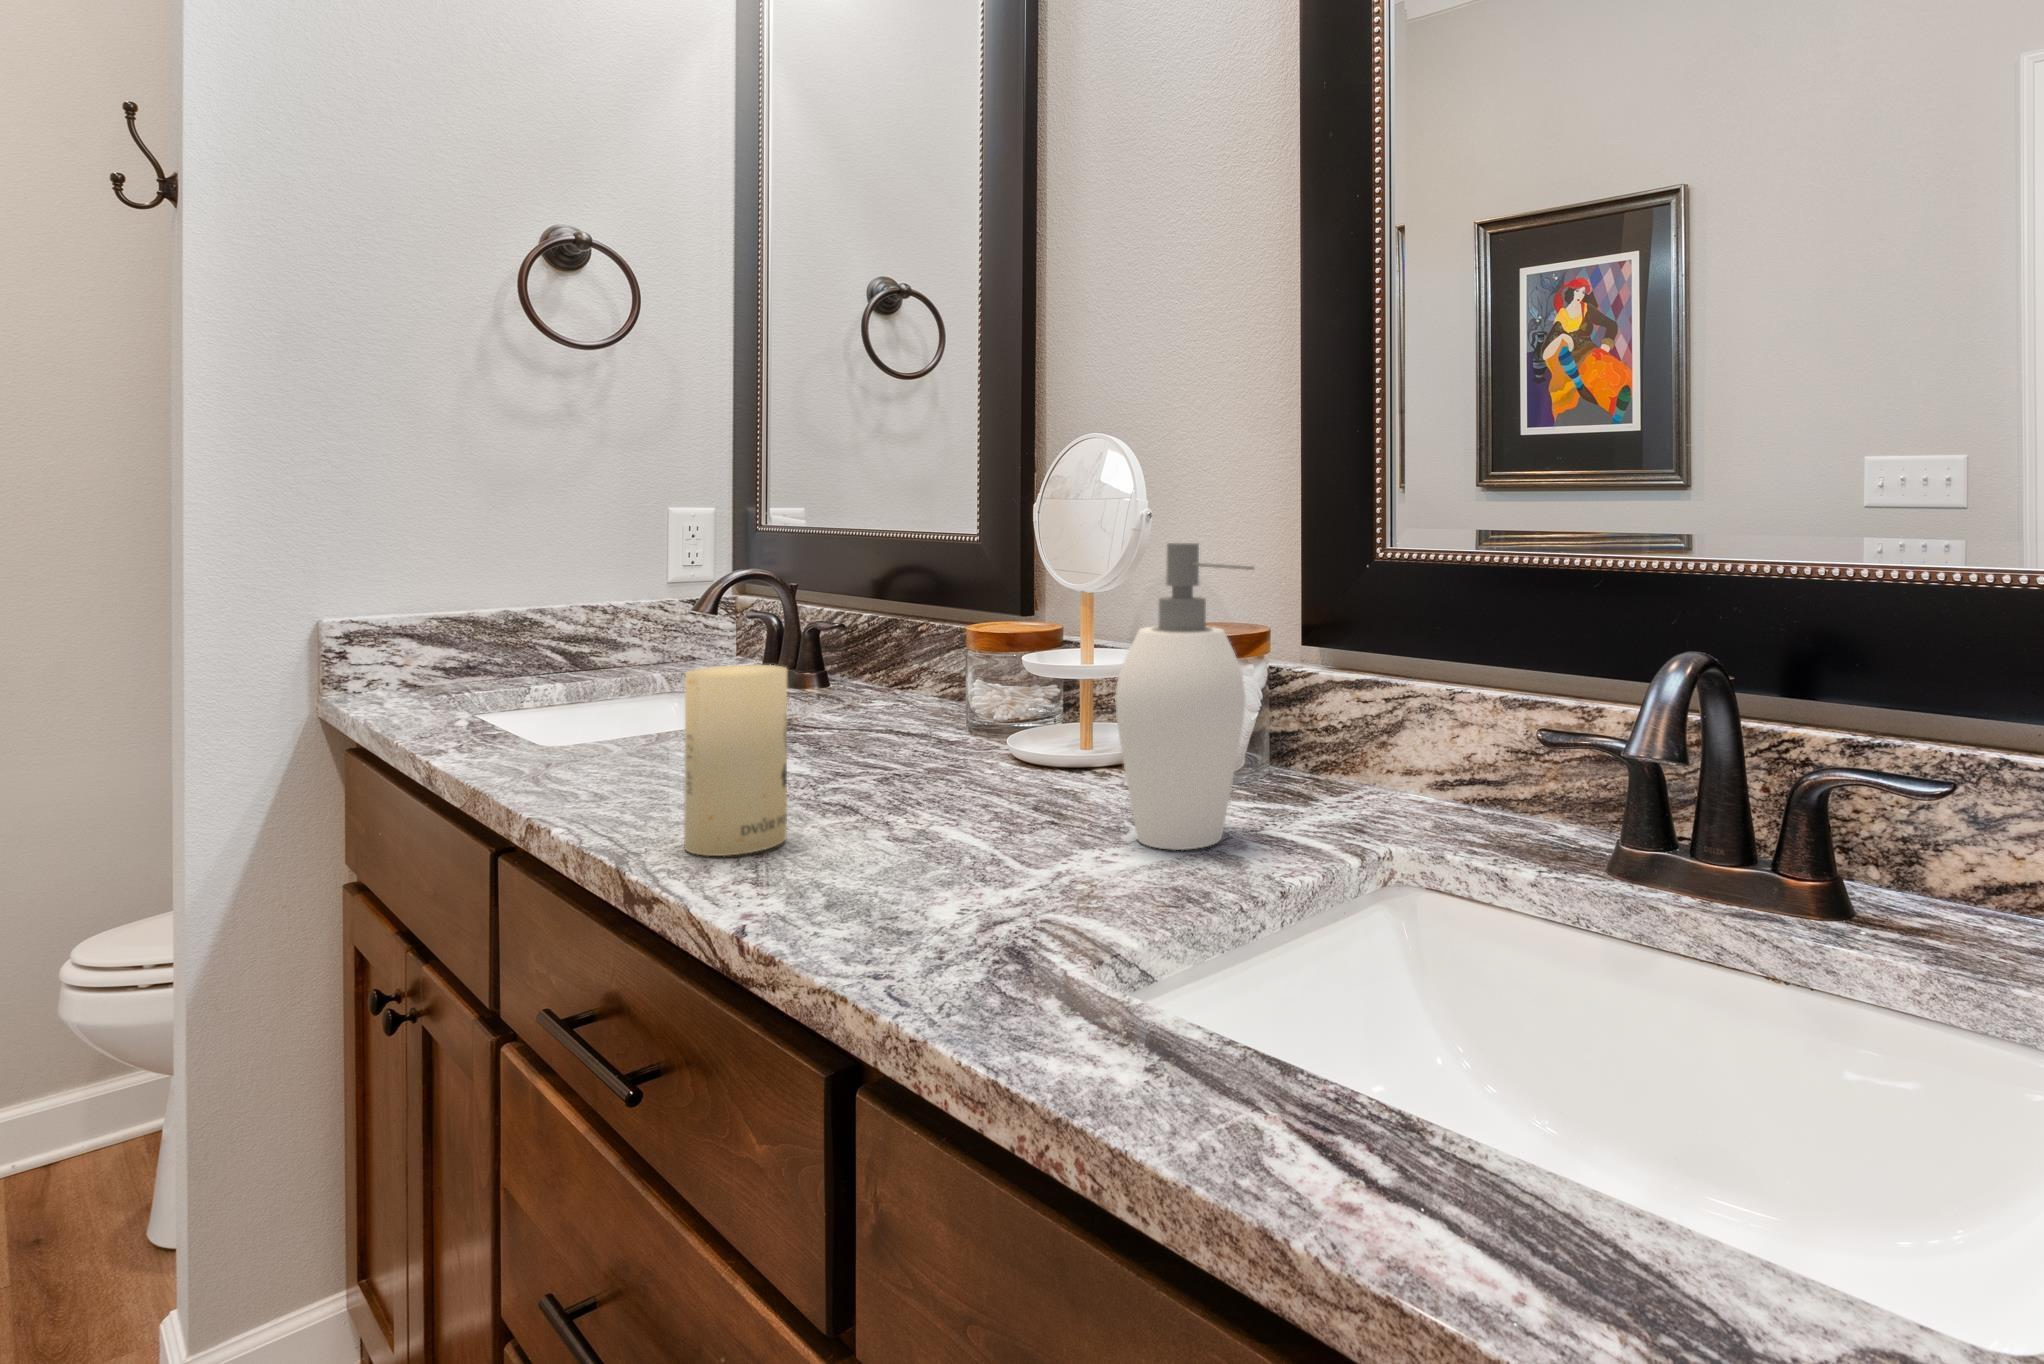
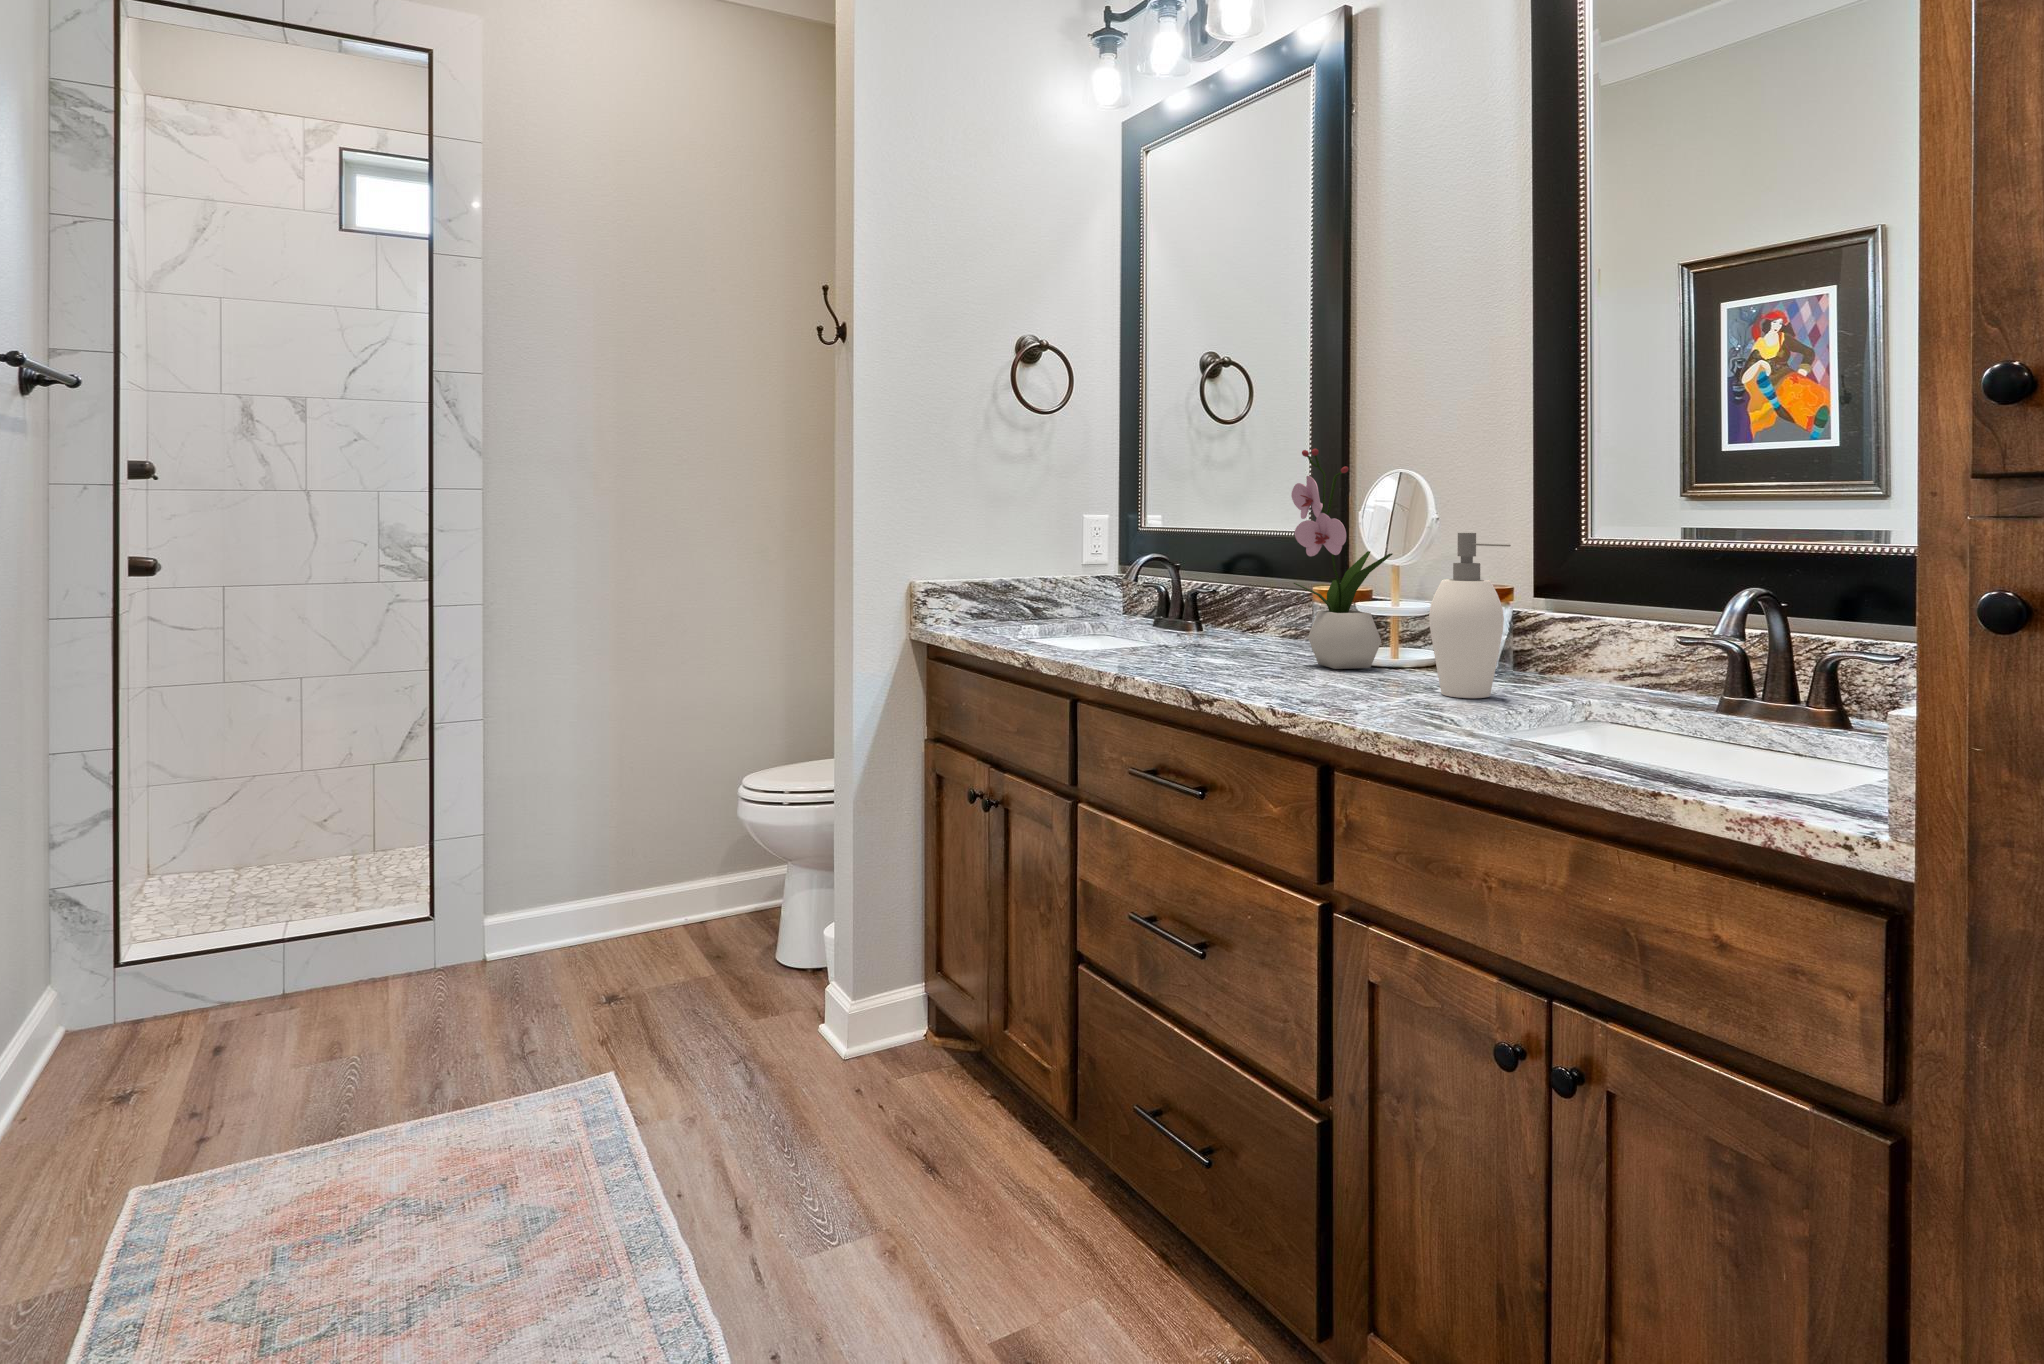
flower arrangement: none [916,398,1084,773] -> present [1291,449,1393,669]
candle: present [684,665,787,856] -> none [1212,596,1259,687]

